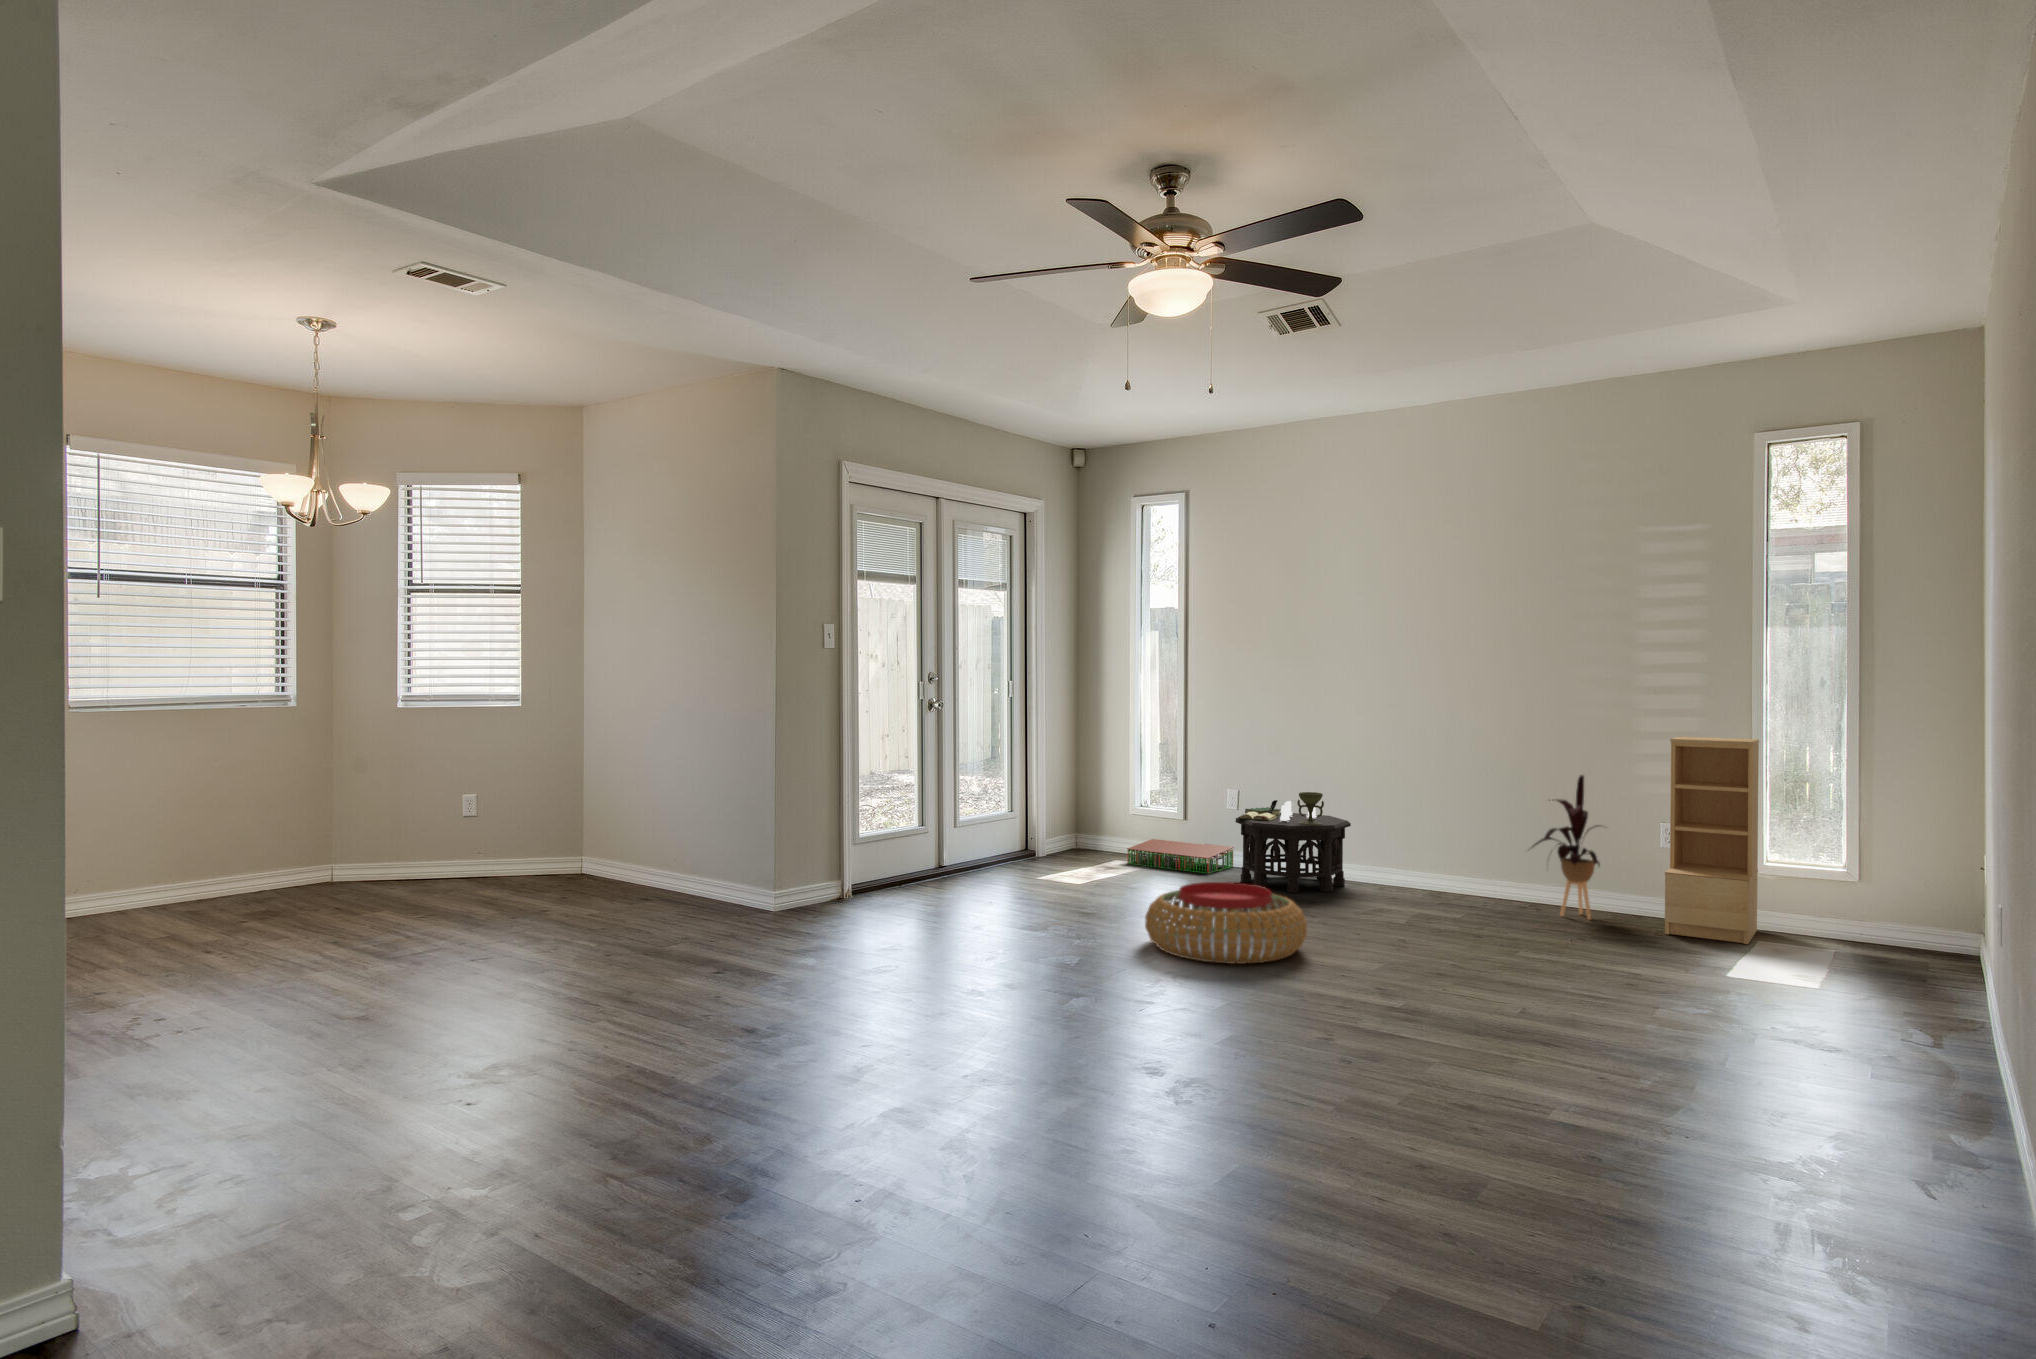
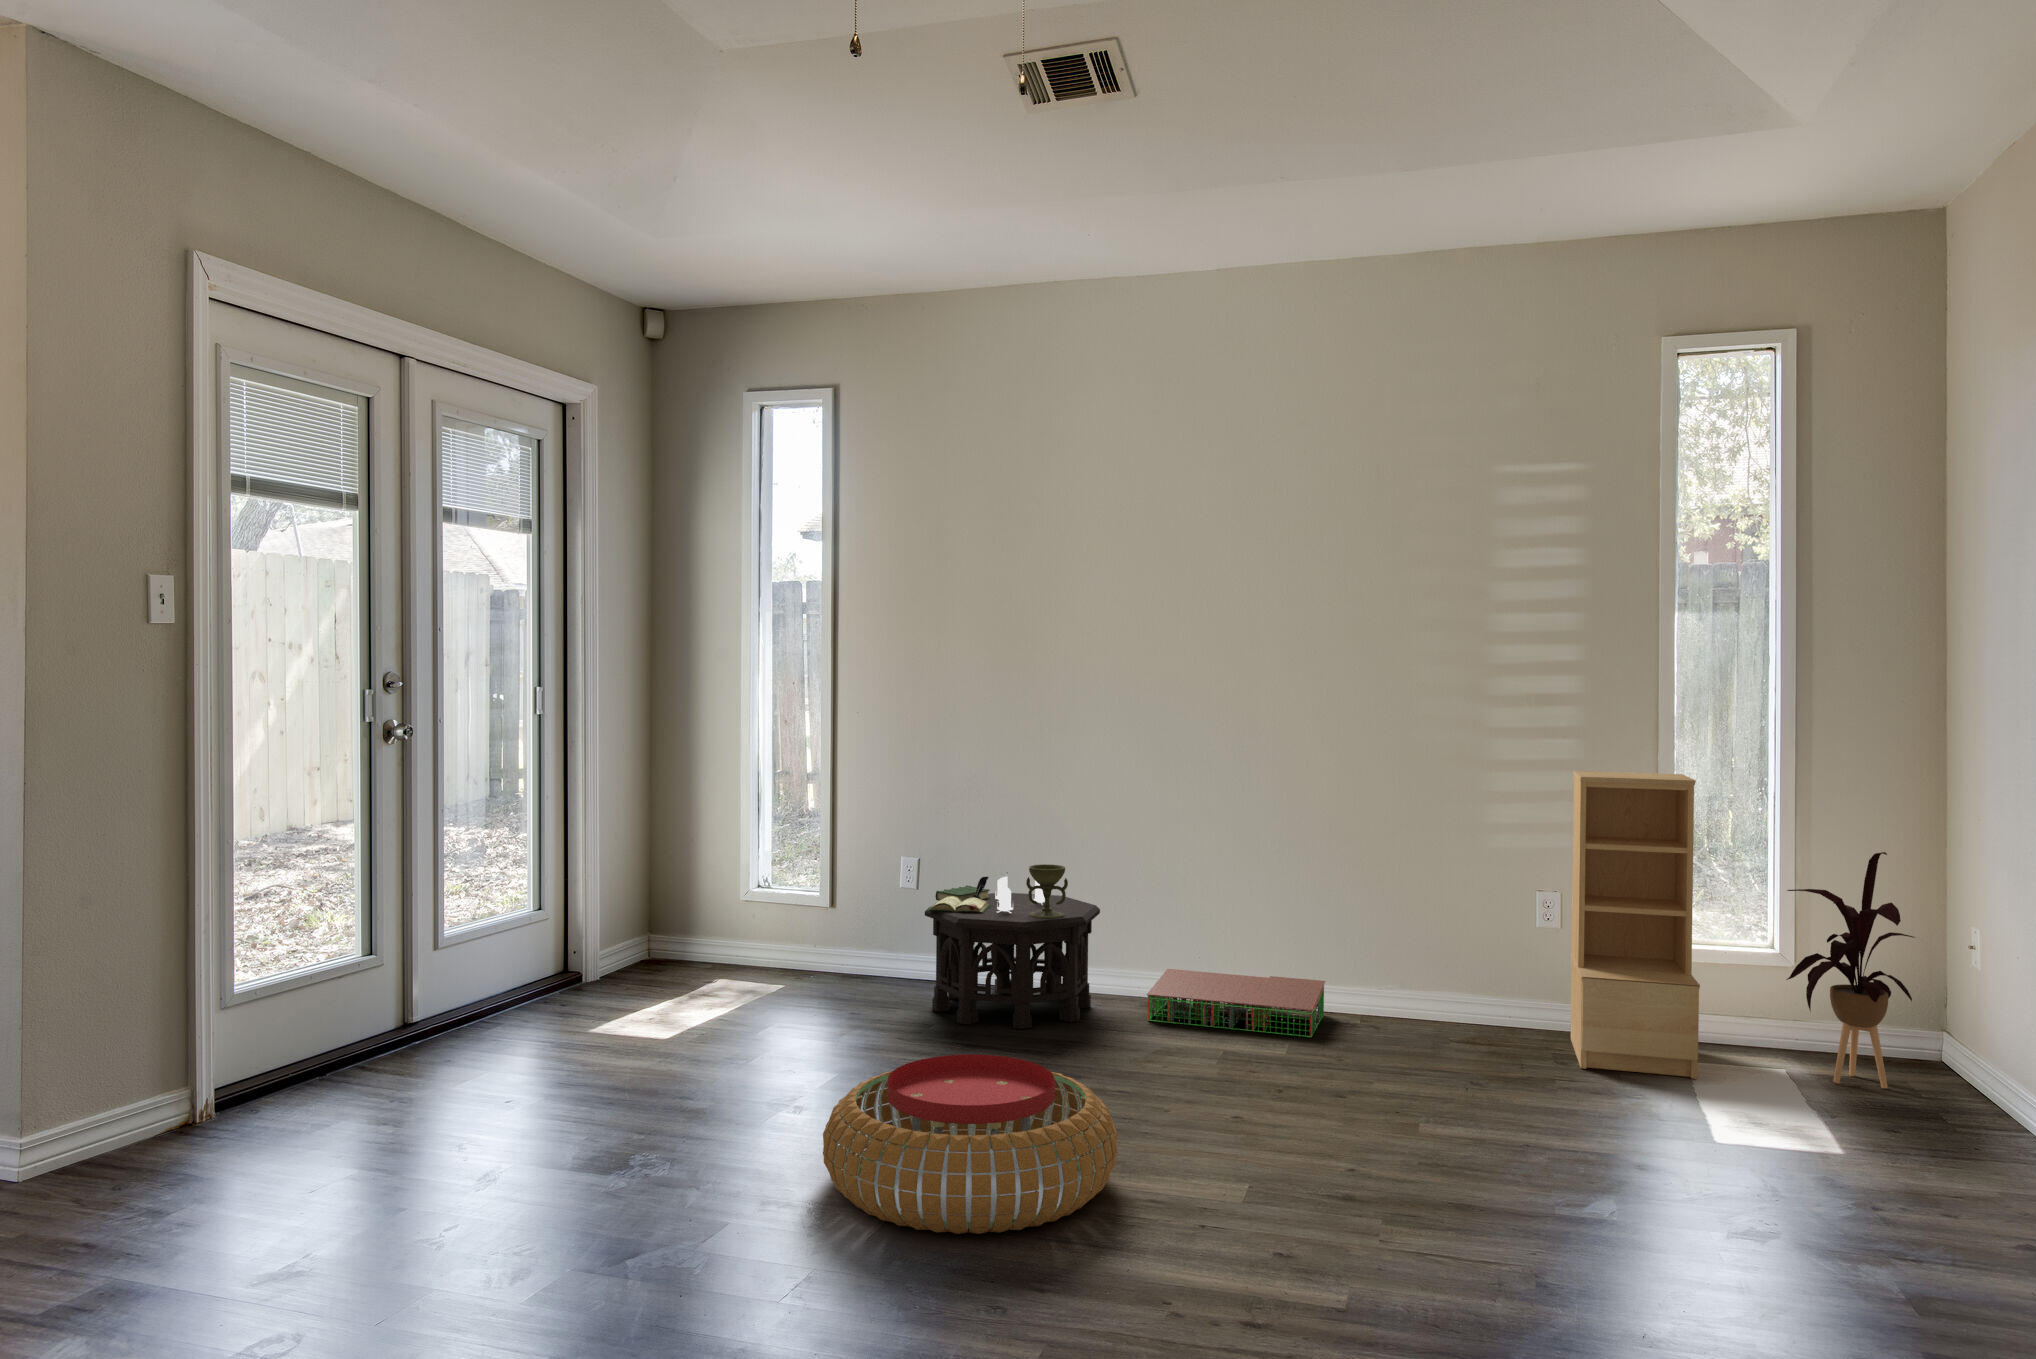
house plant: present [1533,775,1600,919] -> present [1786,852,1915,1088]
storage bin: present [1127,839,1234,873] -> present [1147,969,1325,1037]

